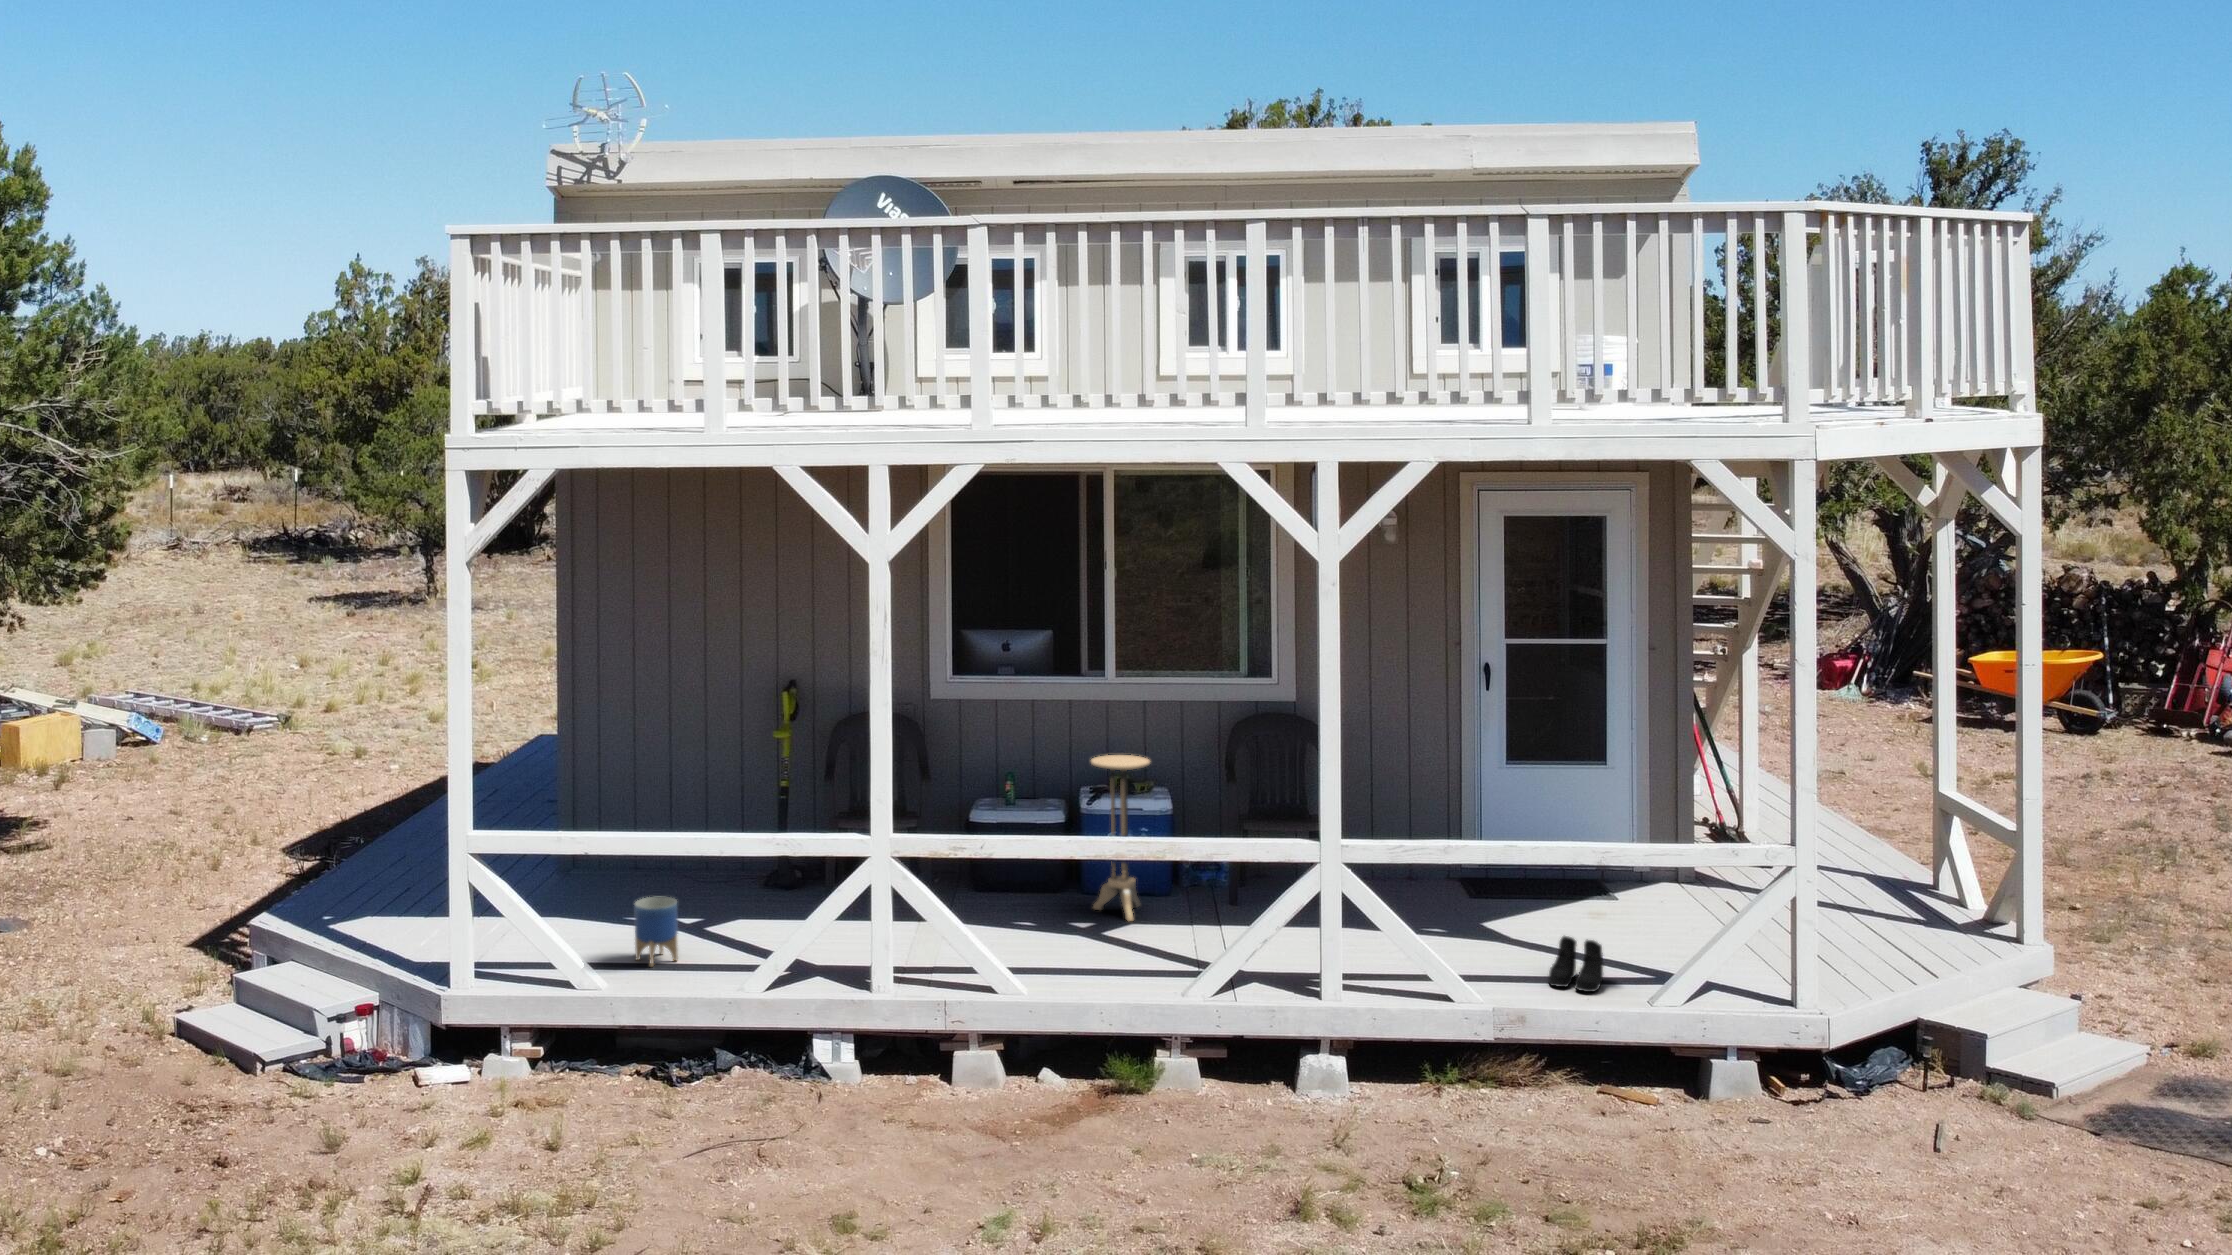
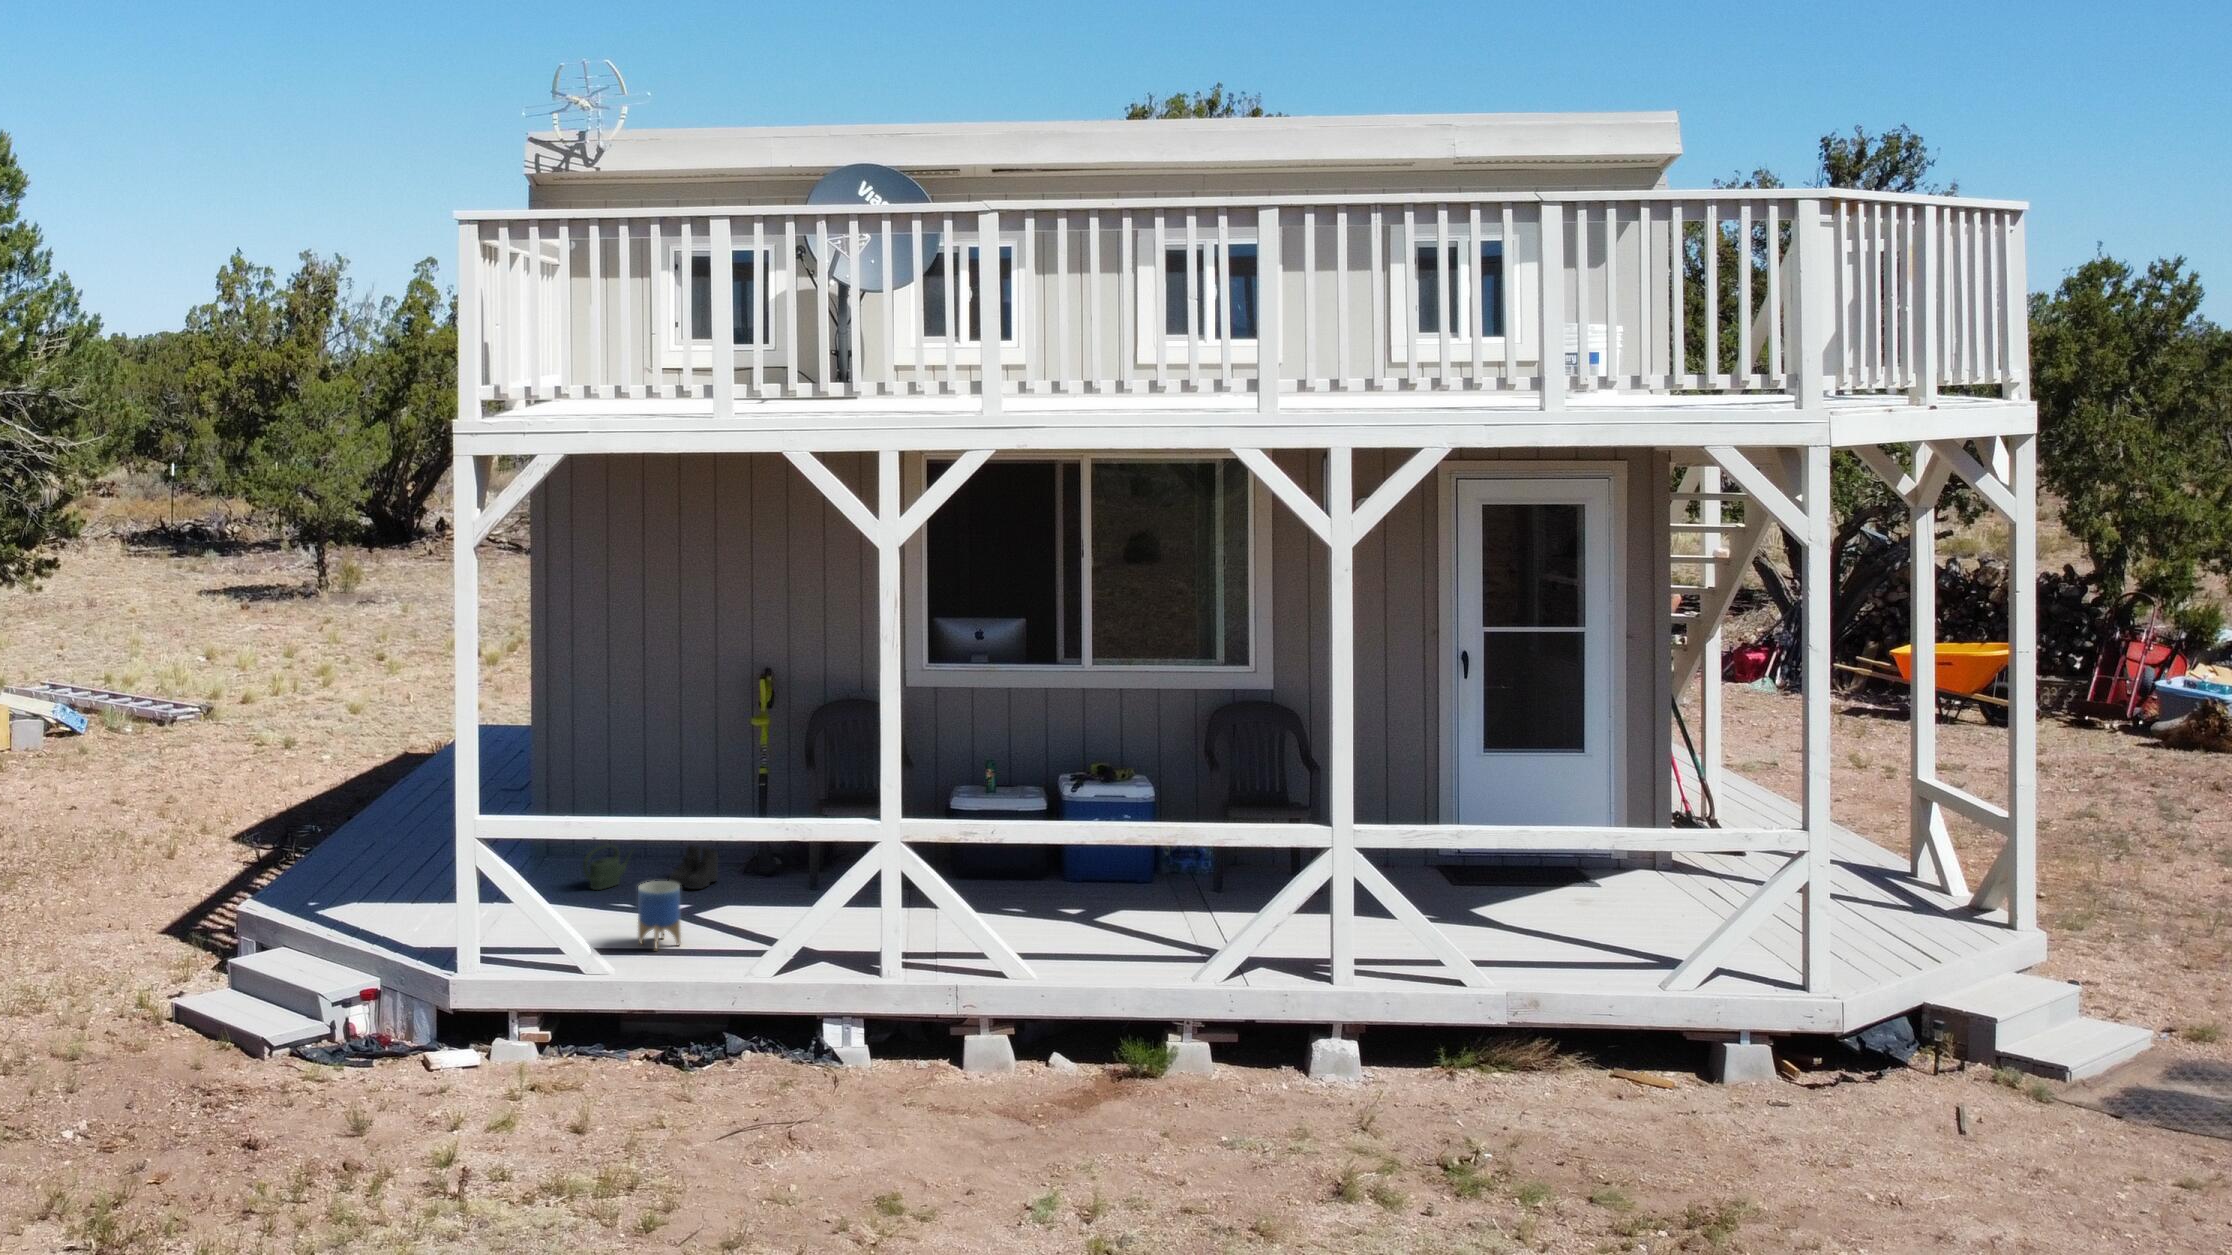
side table: present [1091,755,1151,921] -> none [1078,741,1138,906]
watering can: none [595,859,652,905] -> present [583,845,633,890]
boots: present [1548,936,1603,992] -> present [669,844,718,889]

